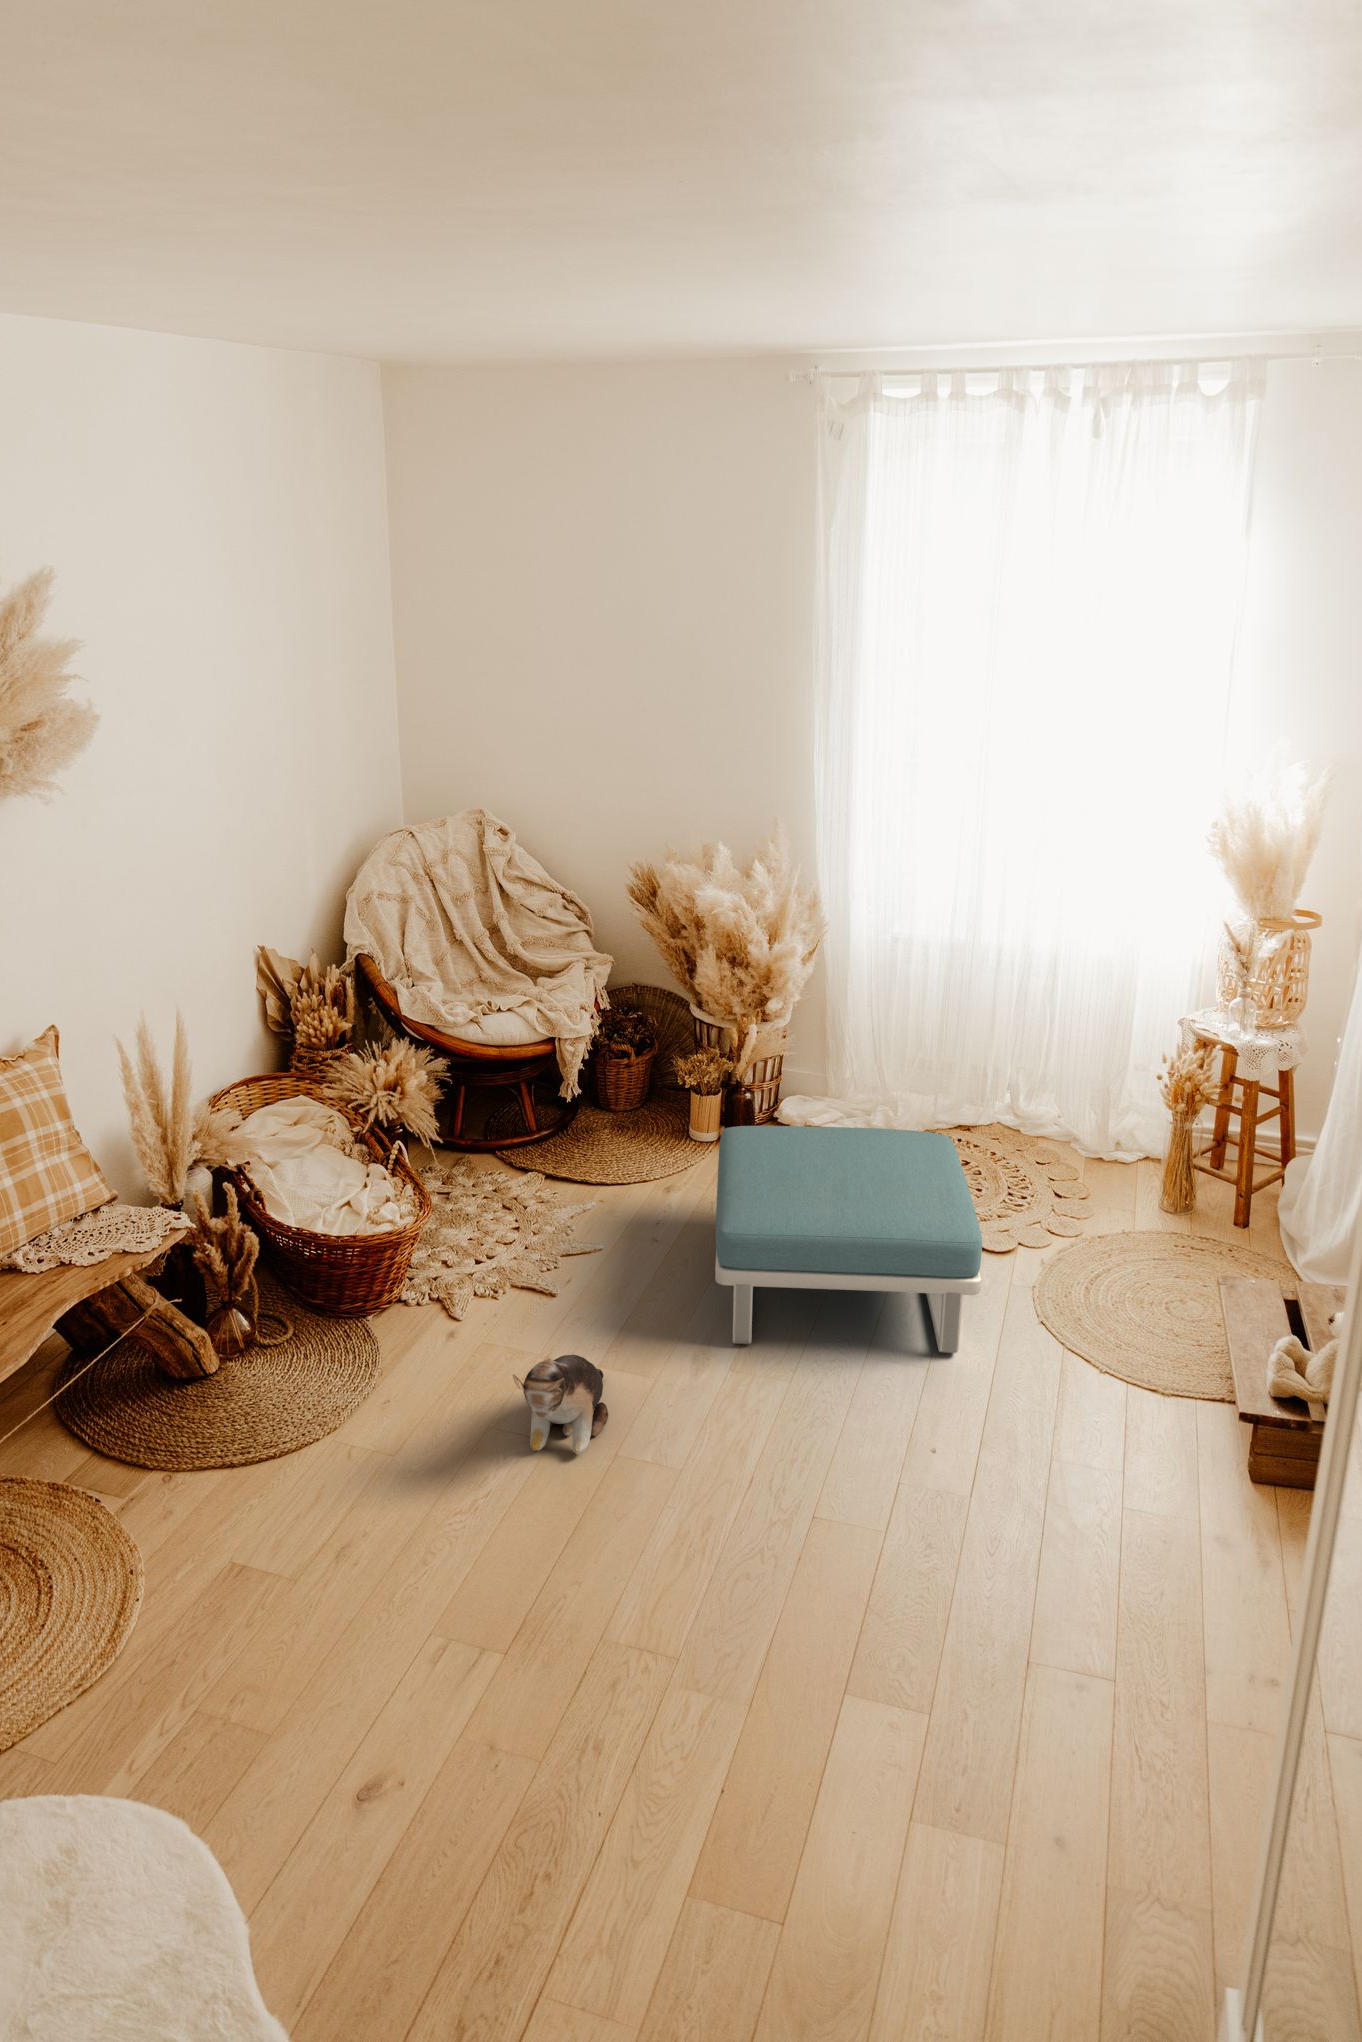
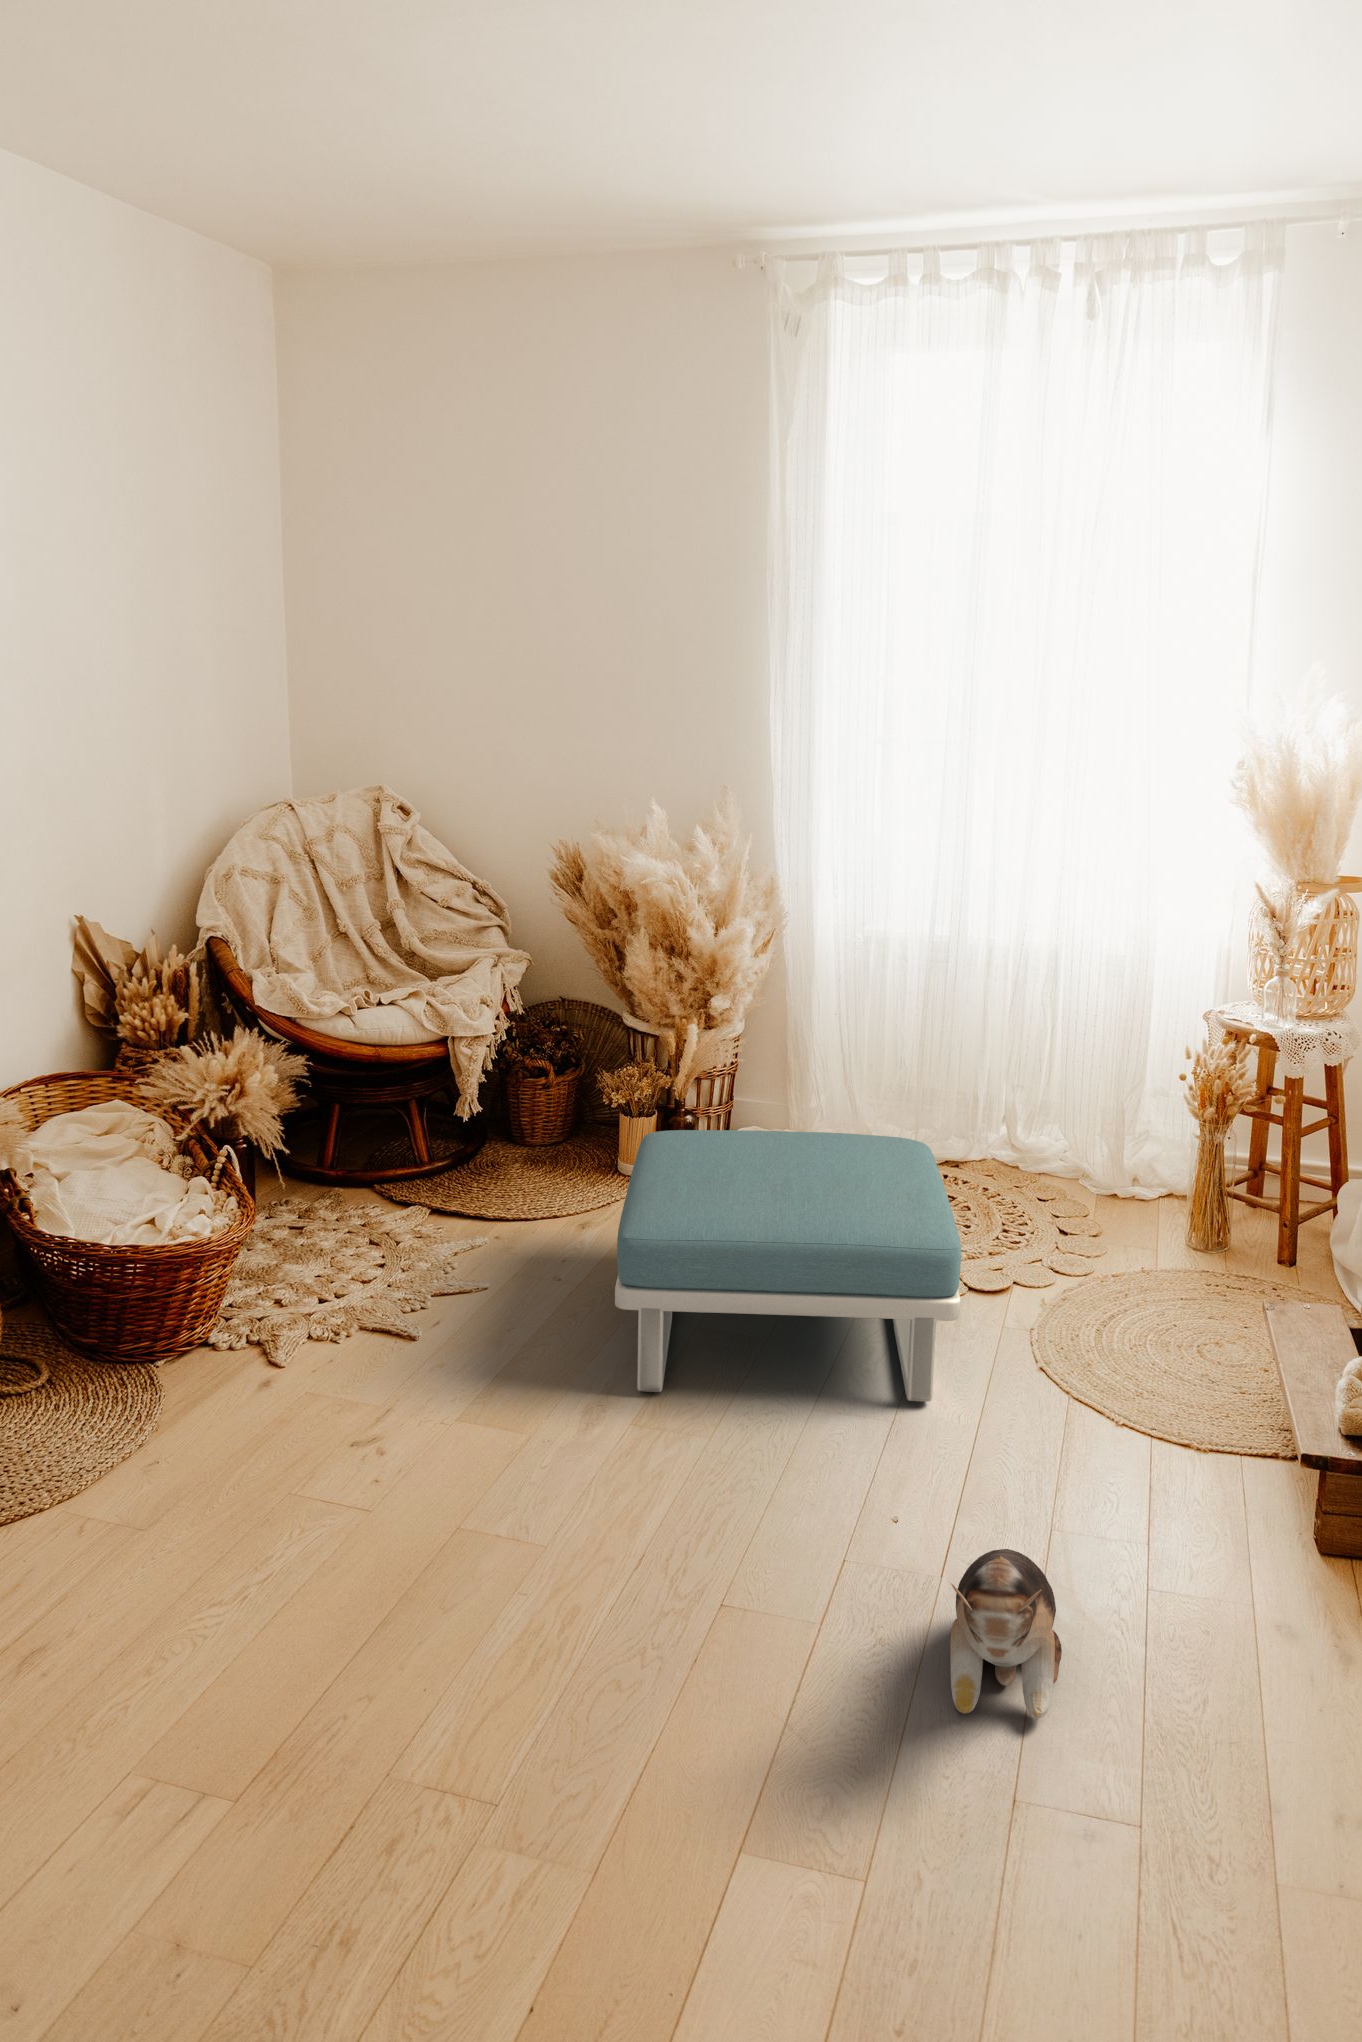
plush toy: present [513,1355,608,1455] -> present [950,1549,1062,1720]

